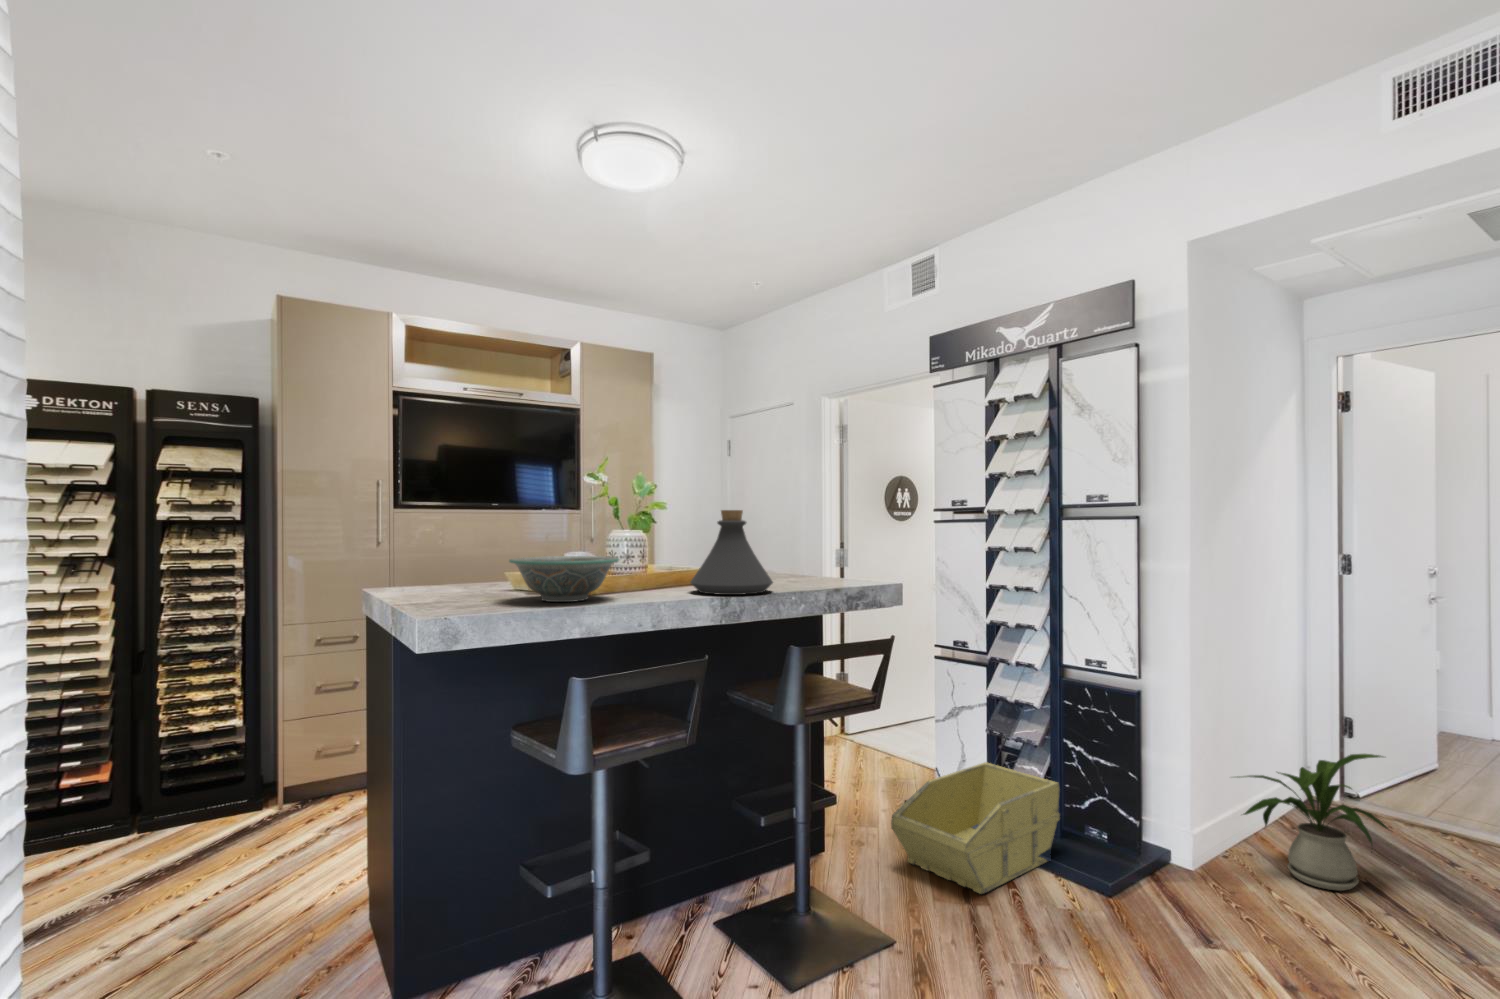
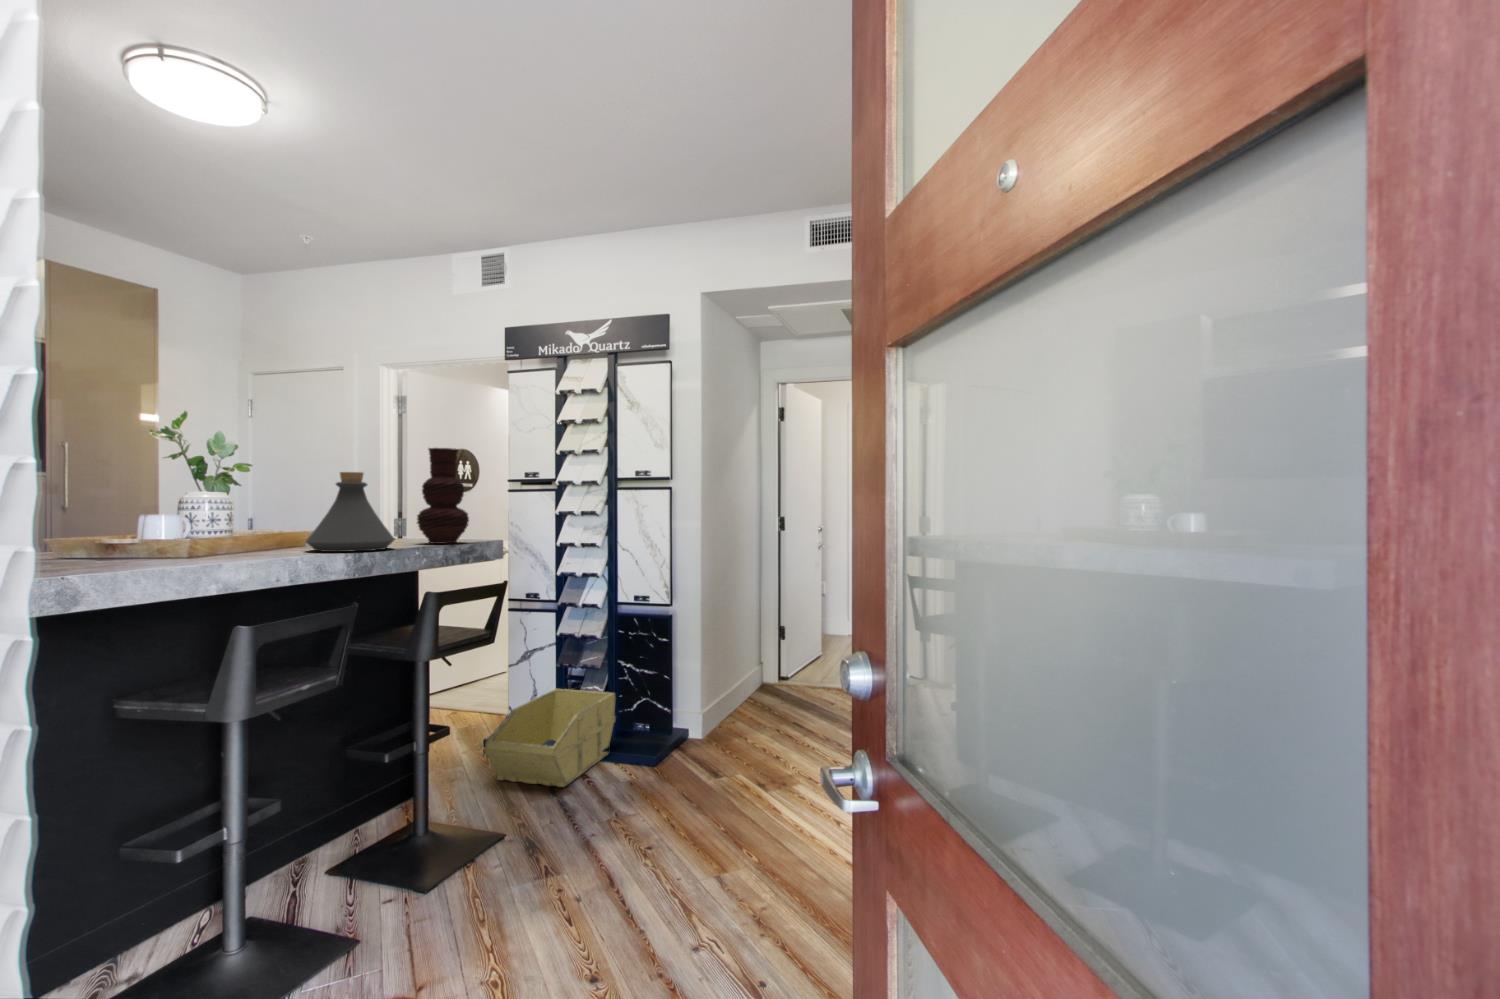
vase: none [804,479,859,587] -> present [417,448,469,544]
decorative bowl: present [509,556,619,602] -> none [88,517,235,564]
house plant: present [1244,754,1389,891] -> none [725,640,813,731]

